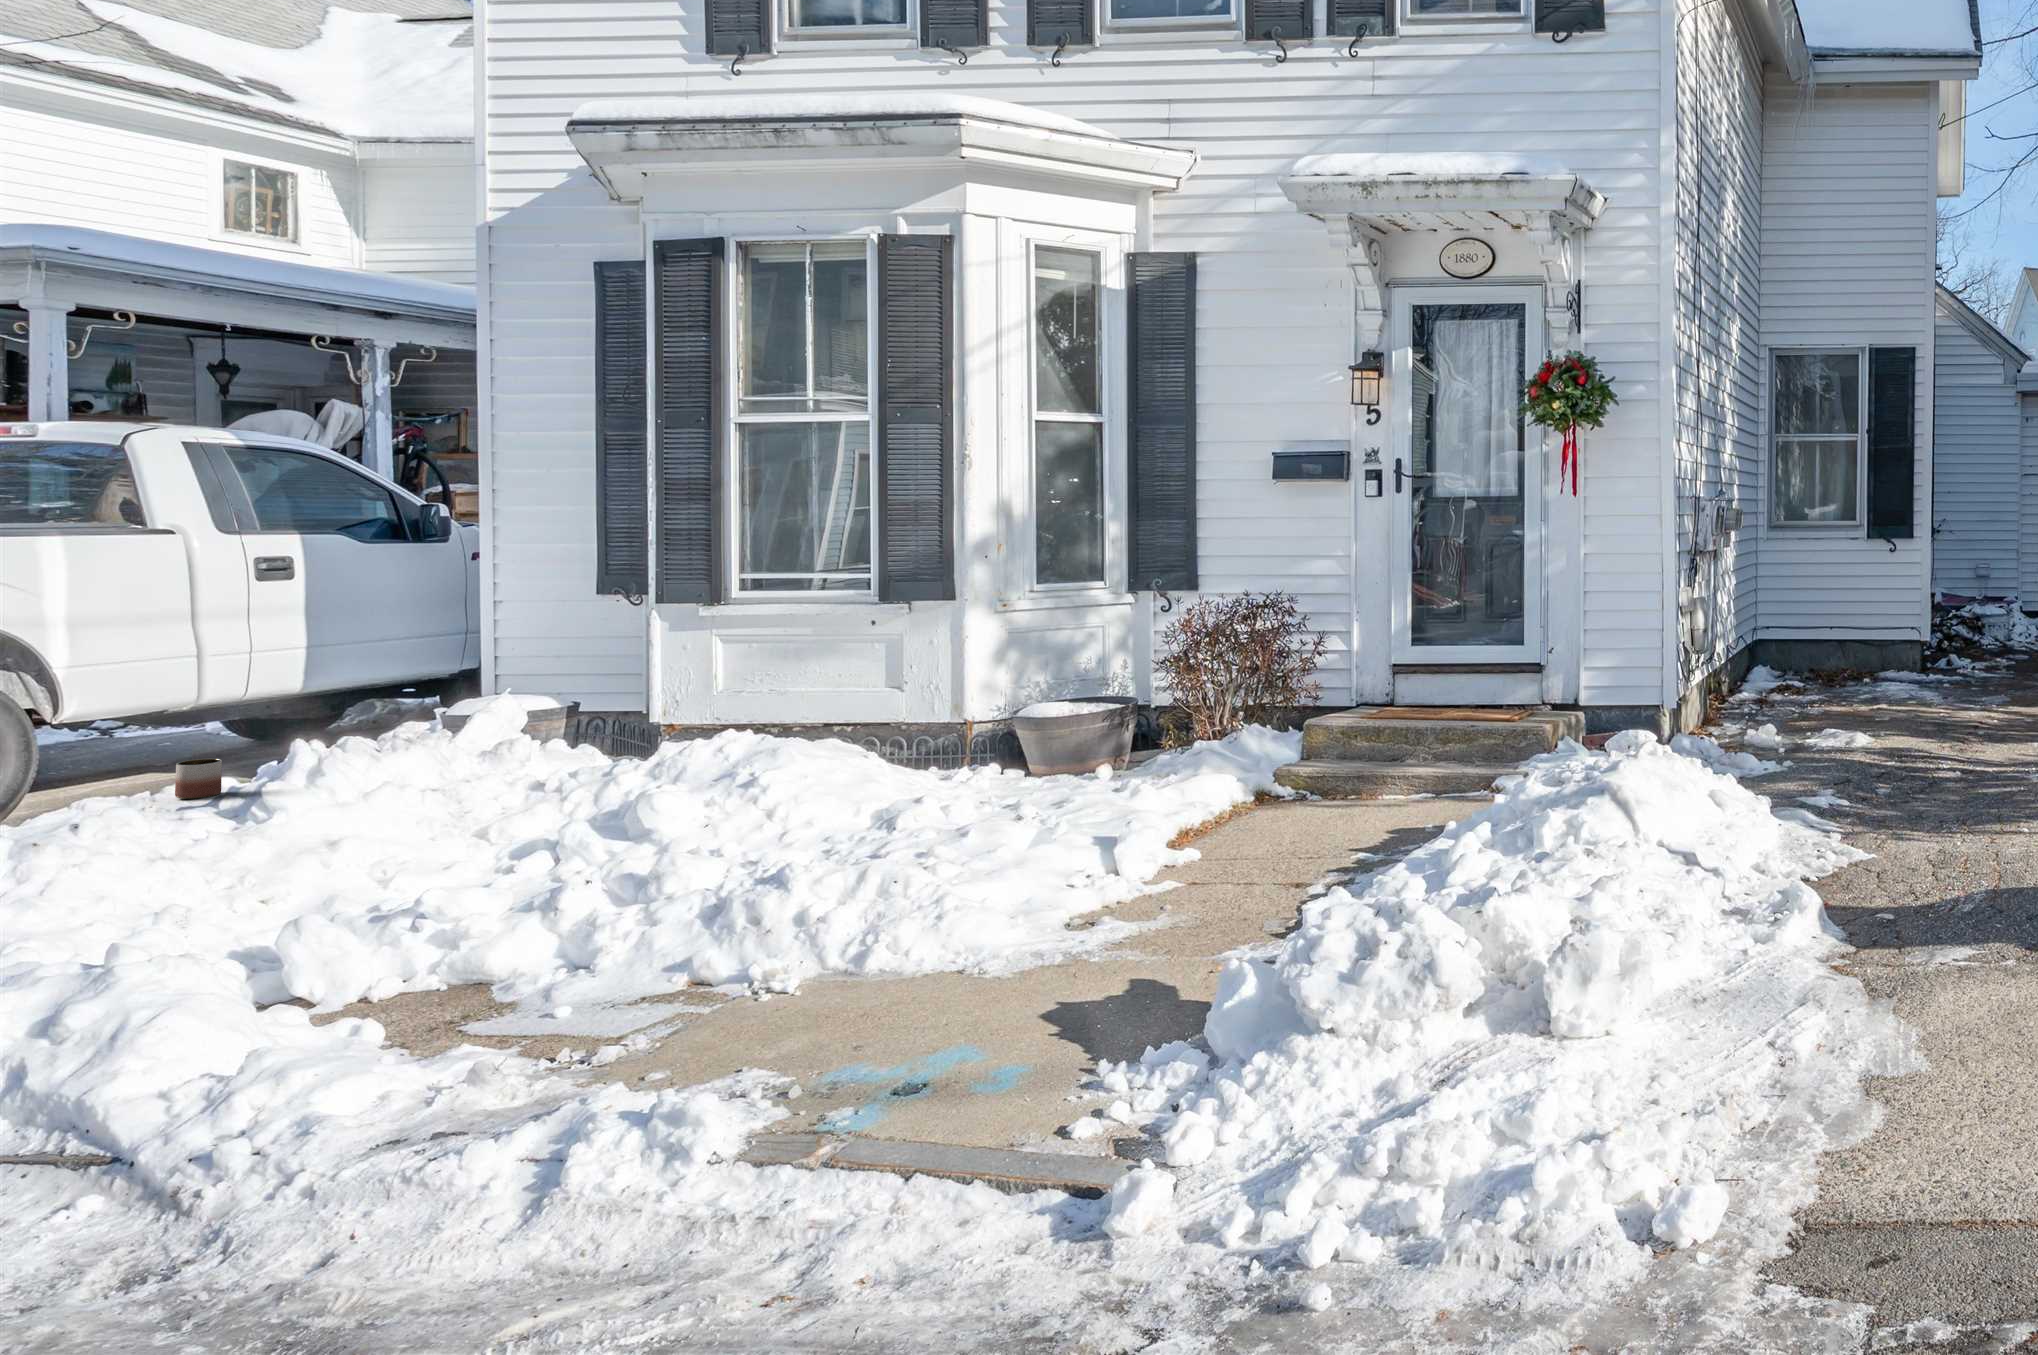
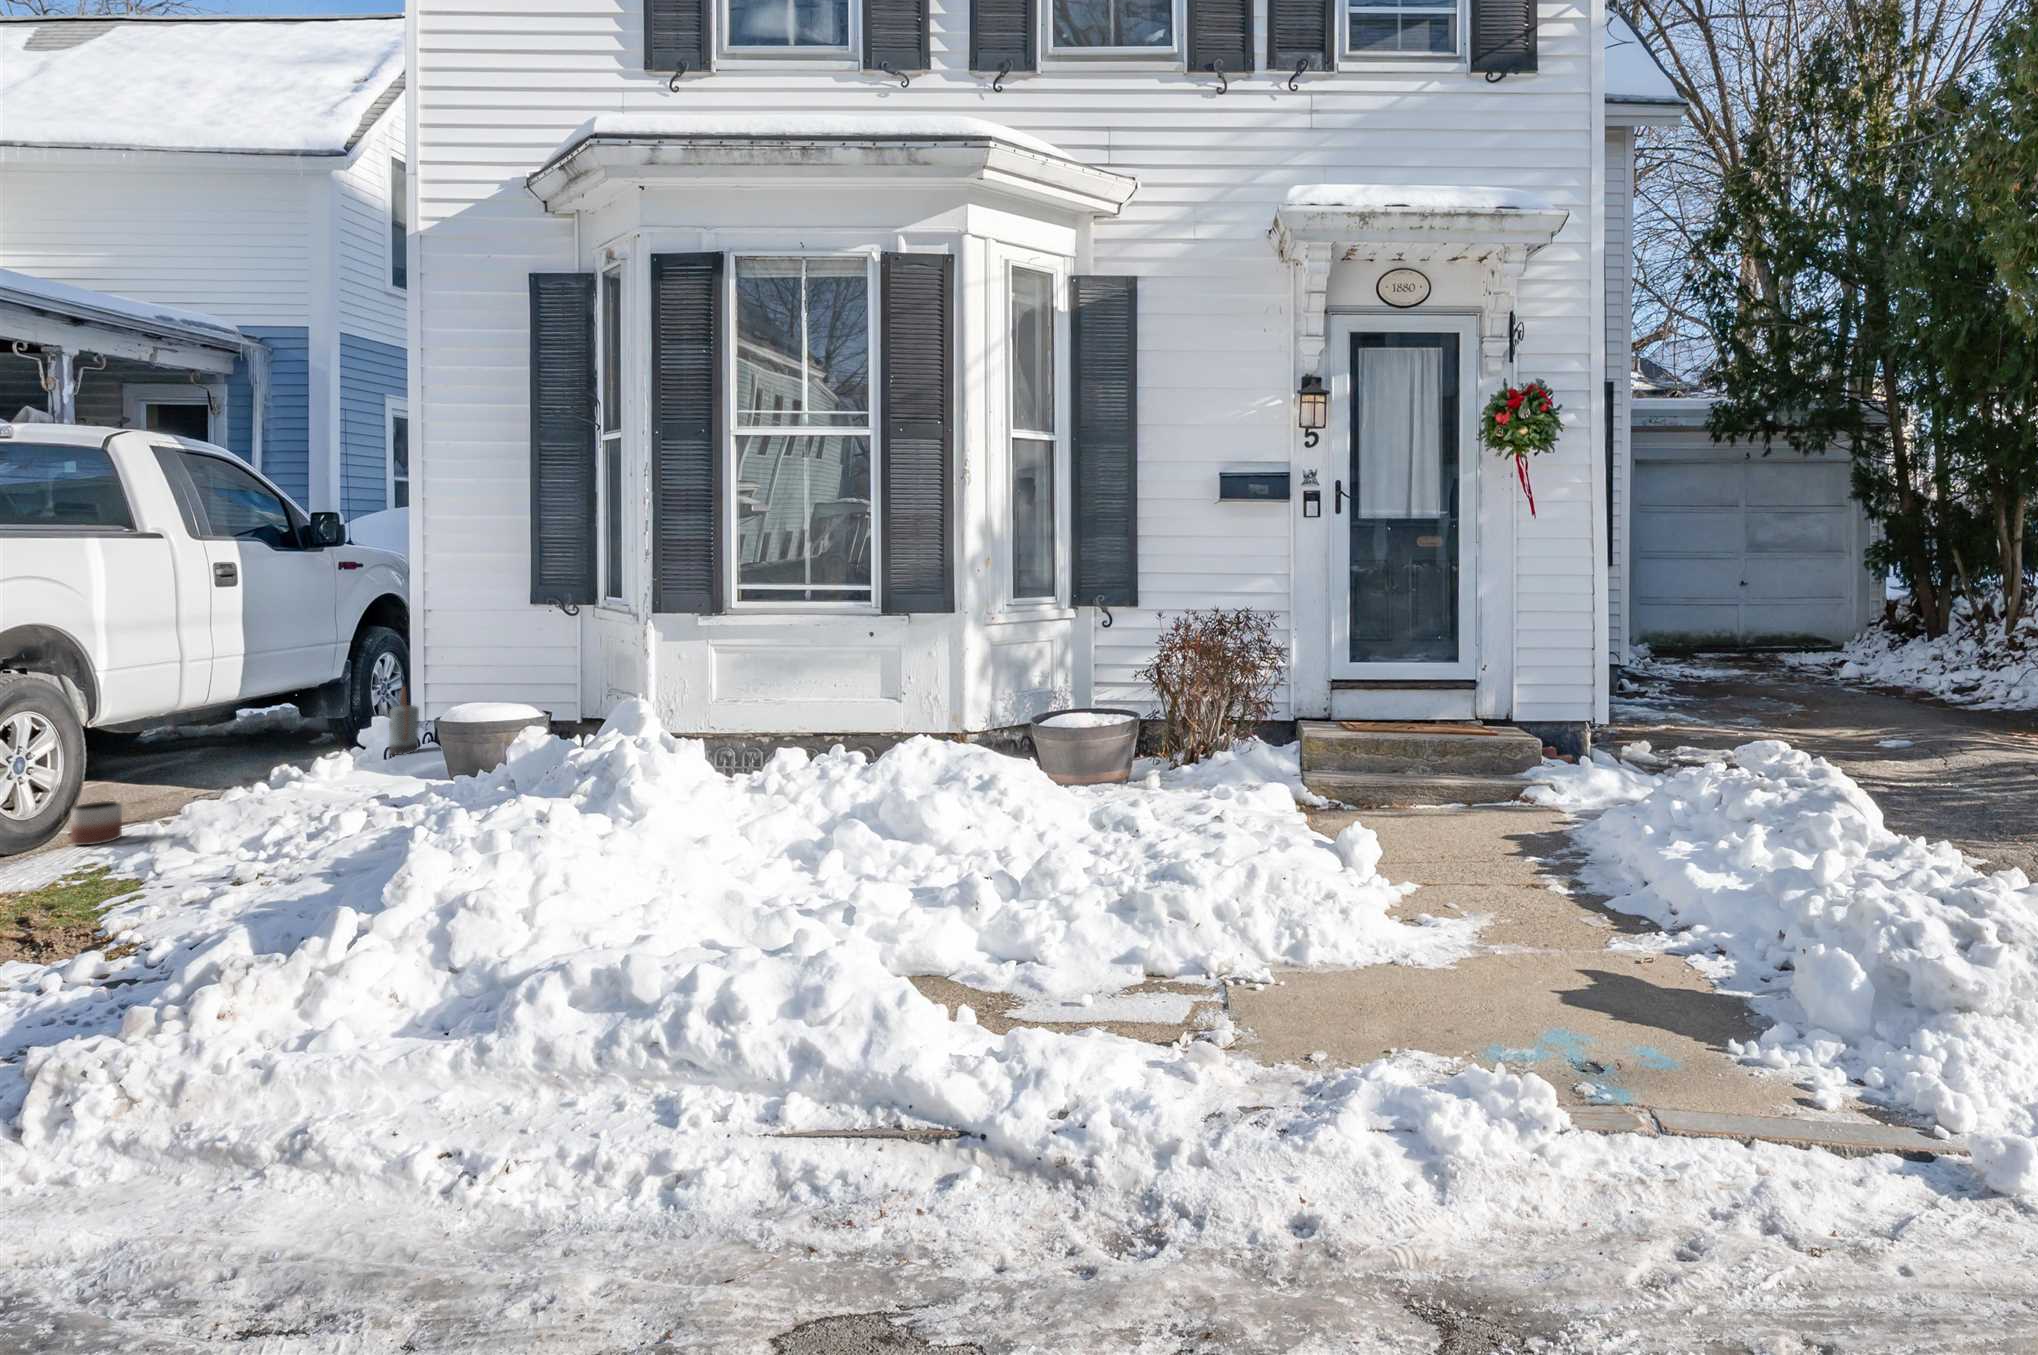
watering can: none [468,663,497,730] -> present [388,687,419,755]

